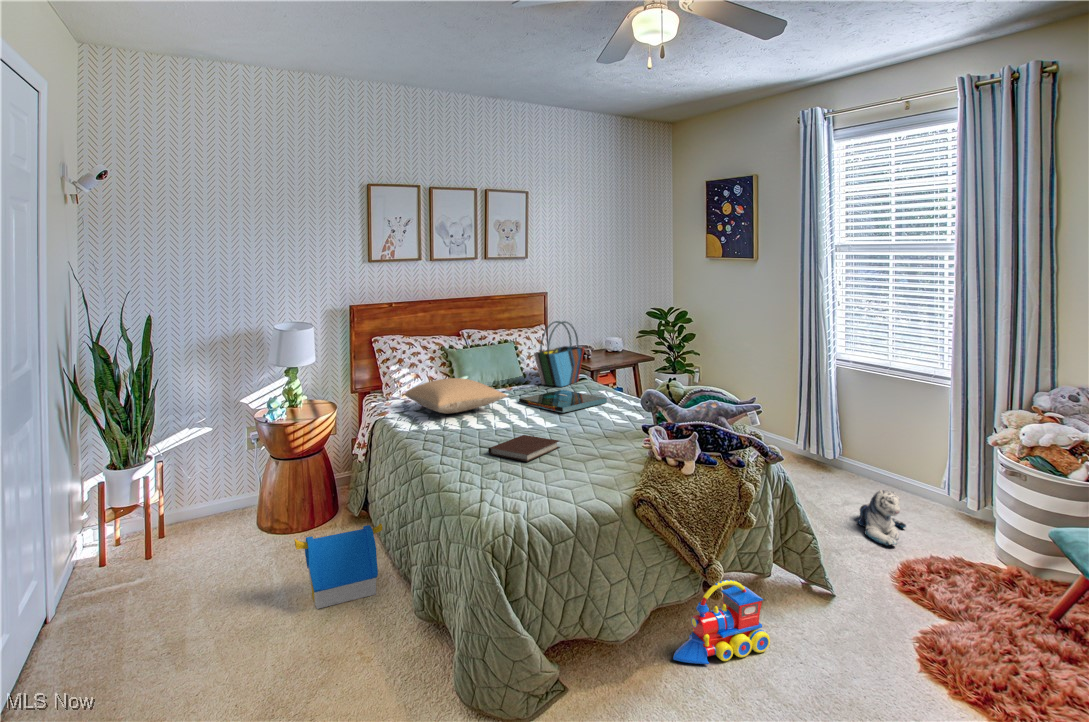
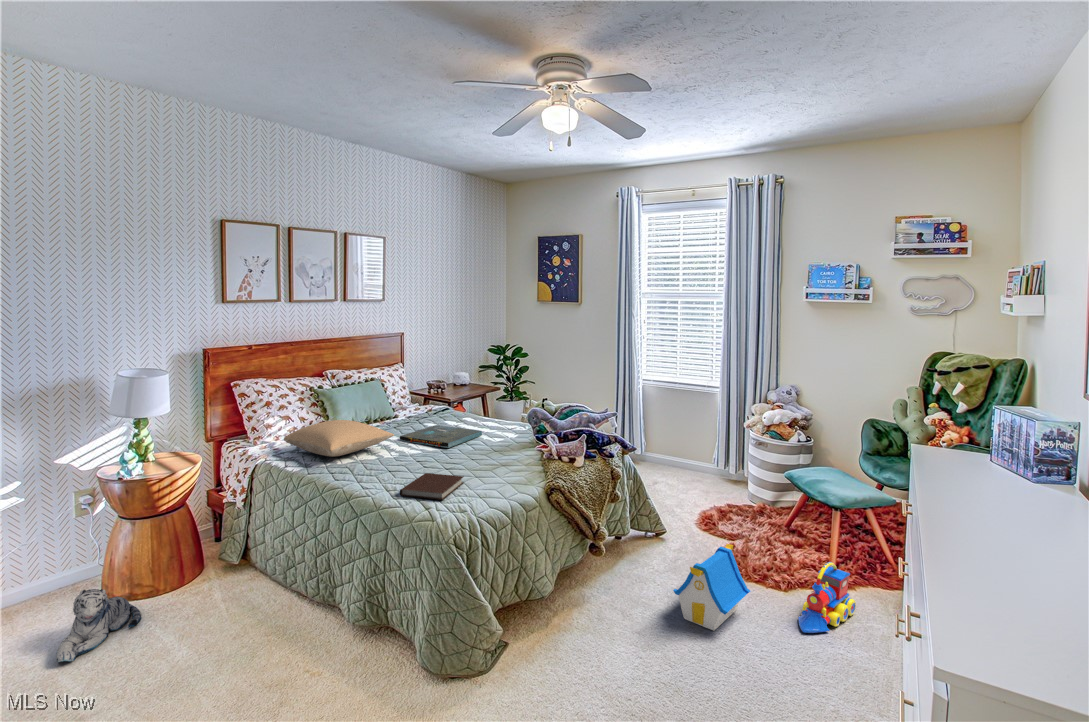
tote bag: present [534,321,584,387] -> none [405,360,449,422]
plush toy: present [858,490,906,546] -> present [56,589,141,663]
toy house: present [295,523,382,609] -> present [673,544,750,631]
toy train: present [673,579,770,664] -> present [798,562,856,633]

